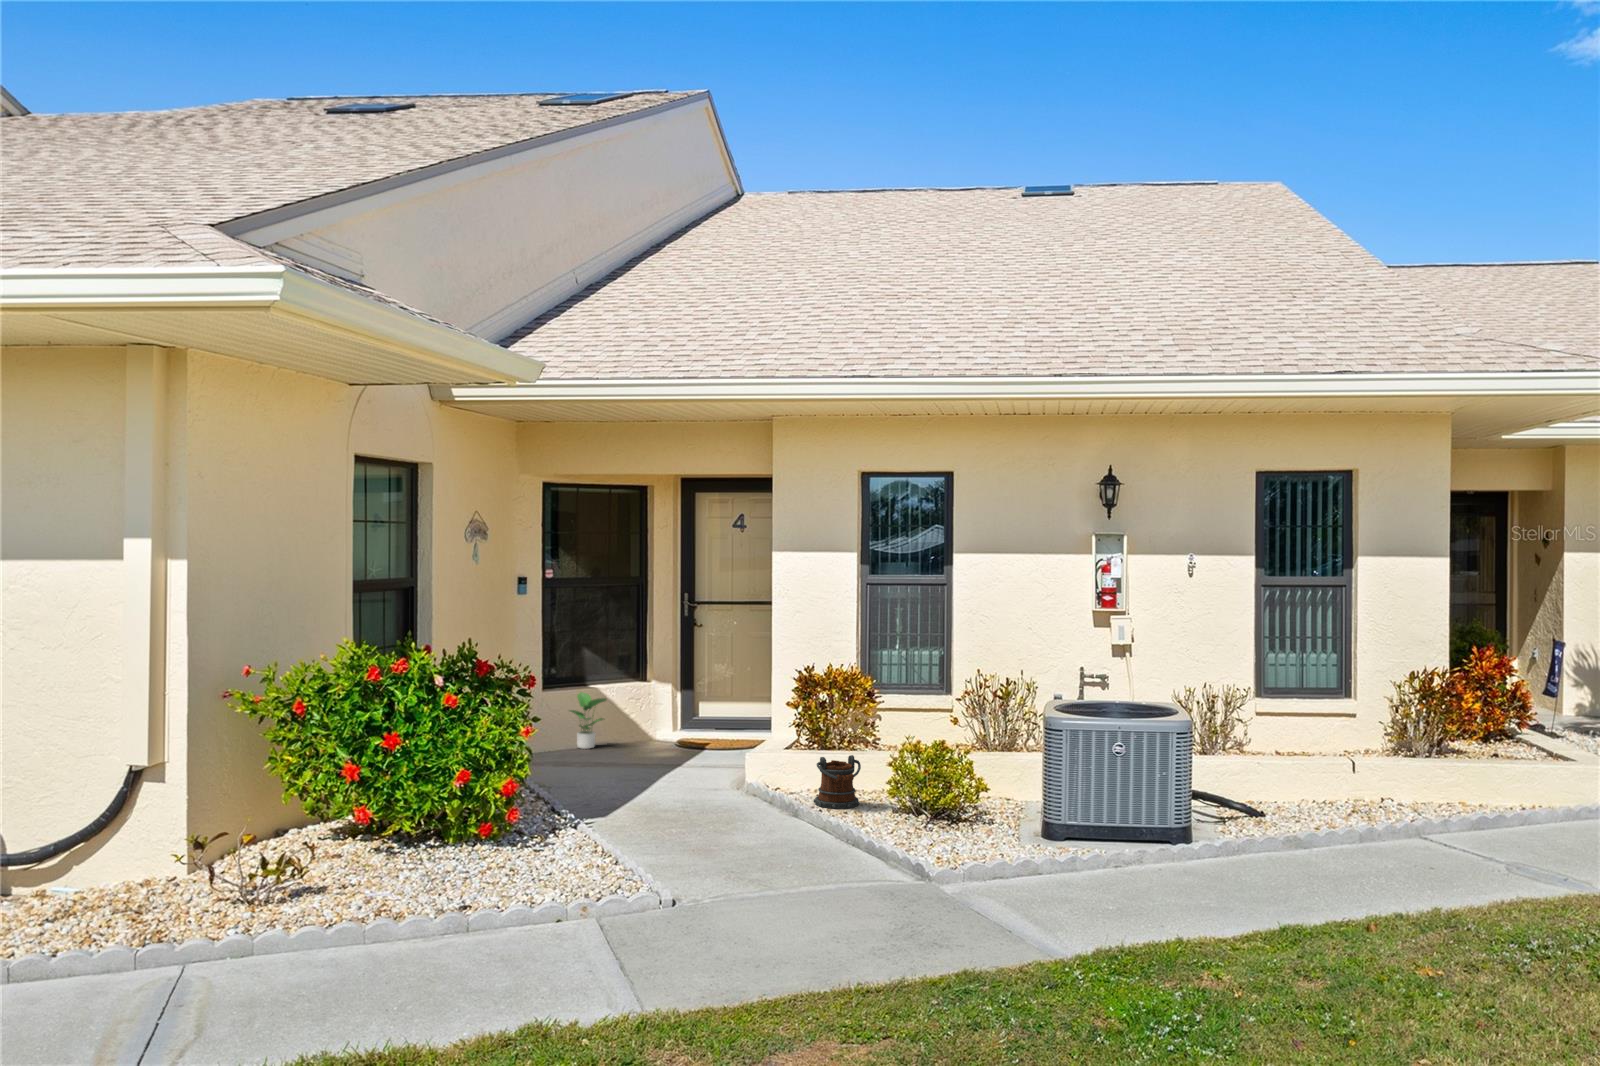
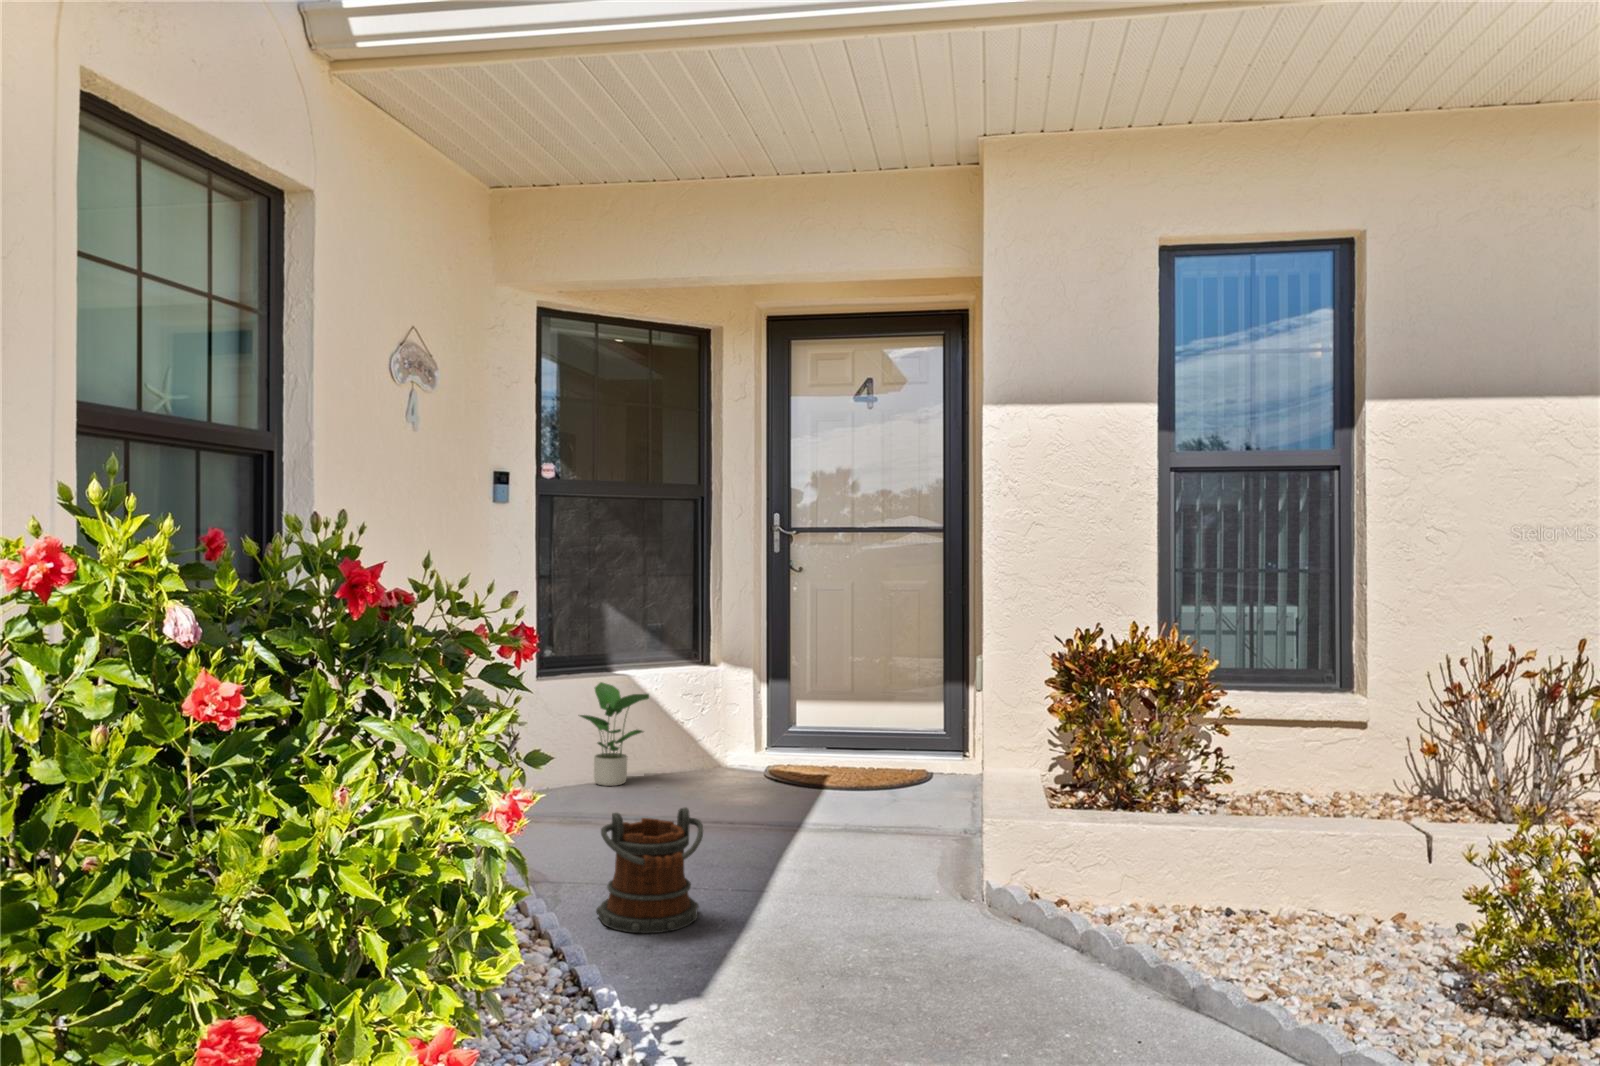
bucket: present [813,755,861,809] -> present [596,808,703,933]

